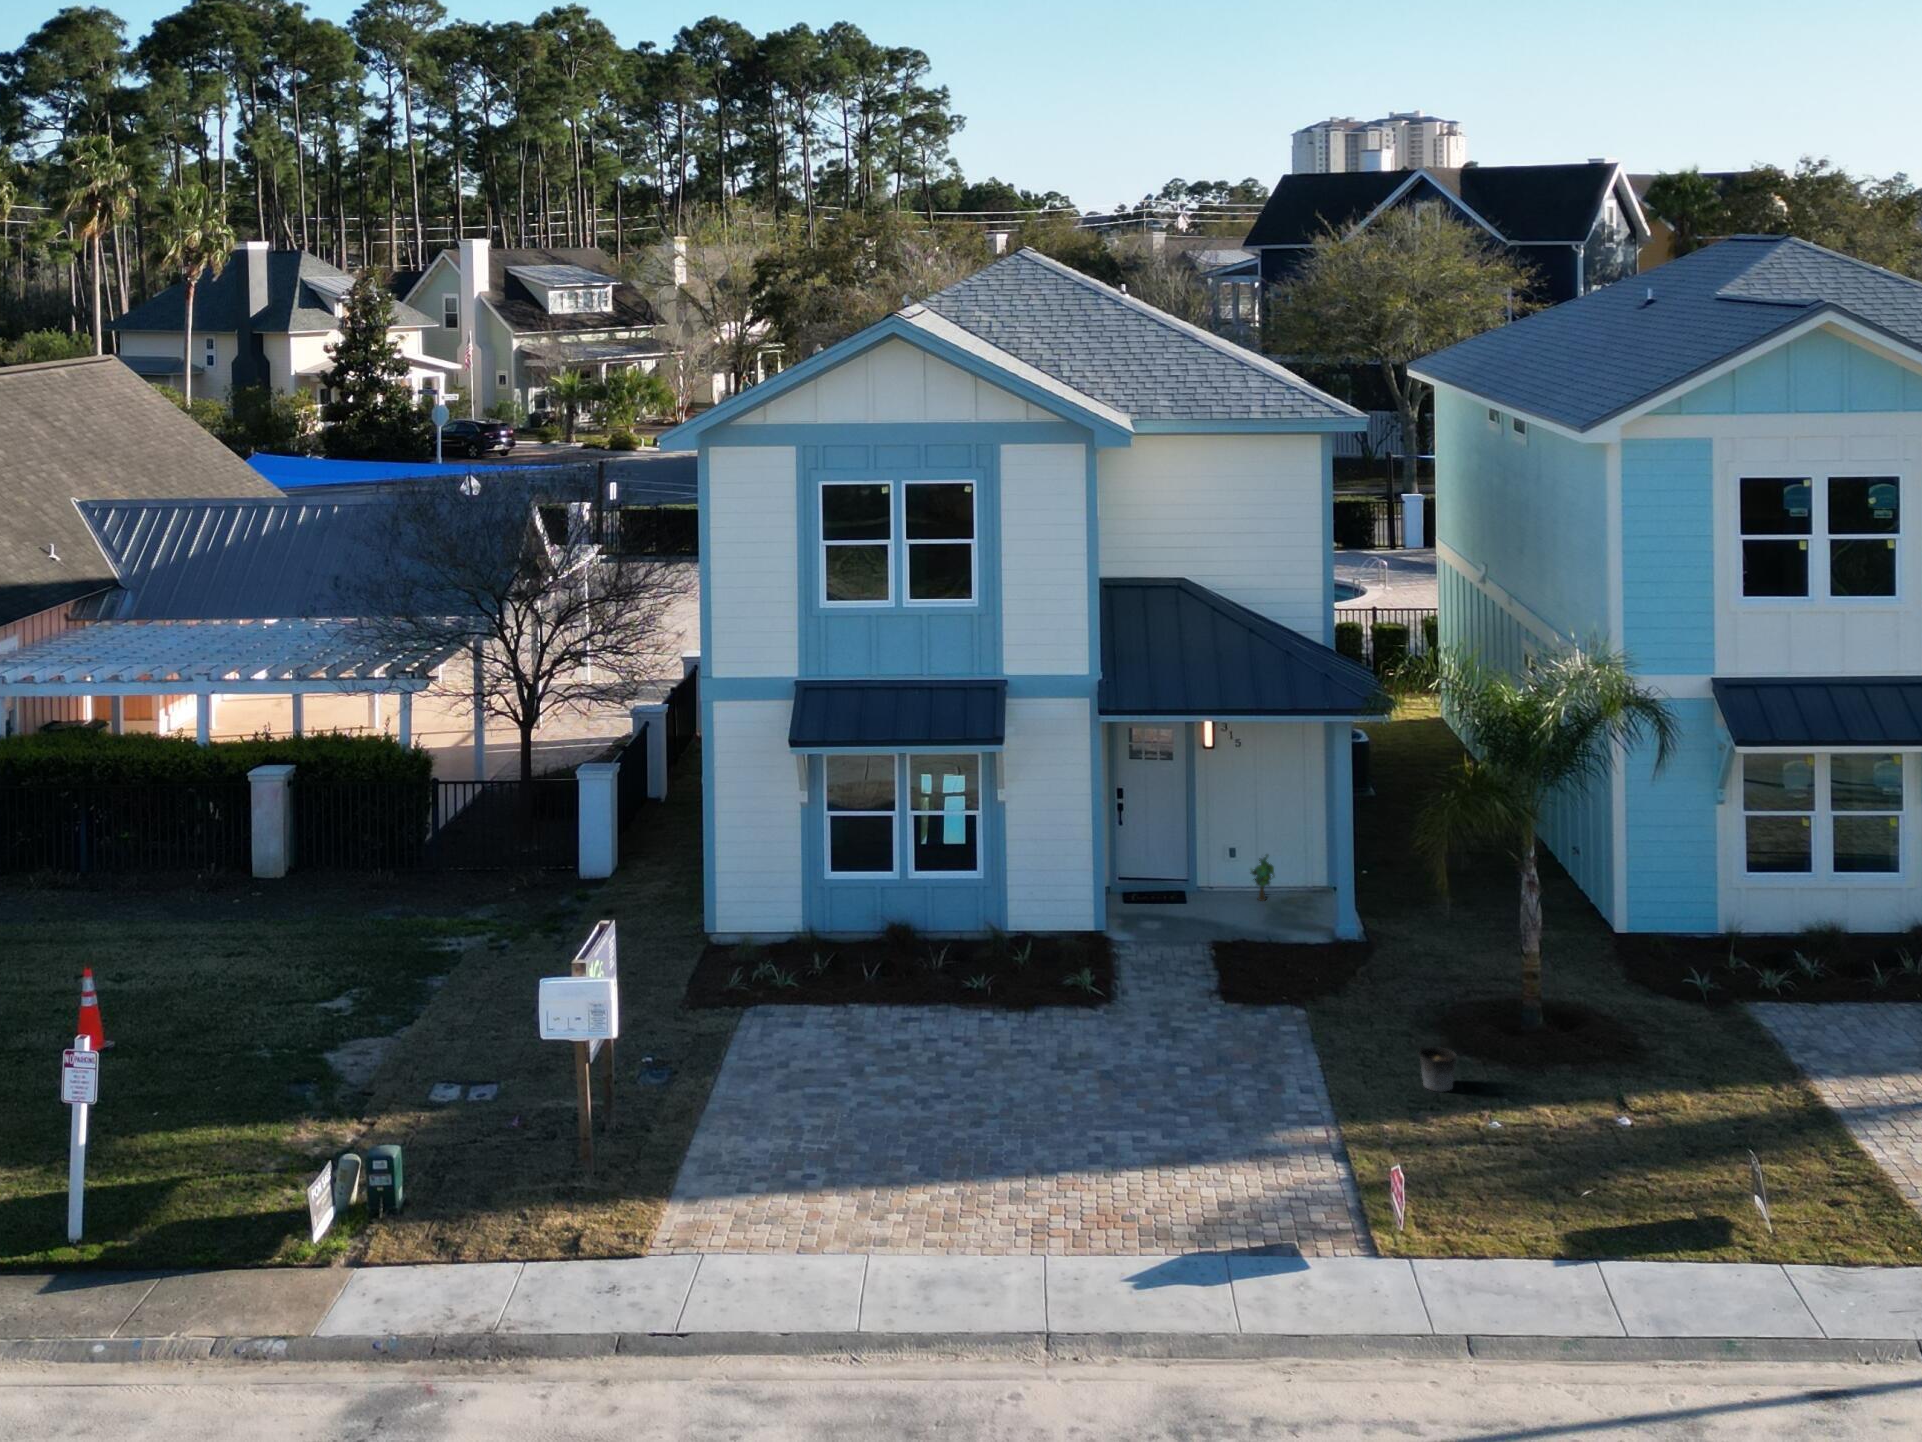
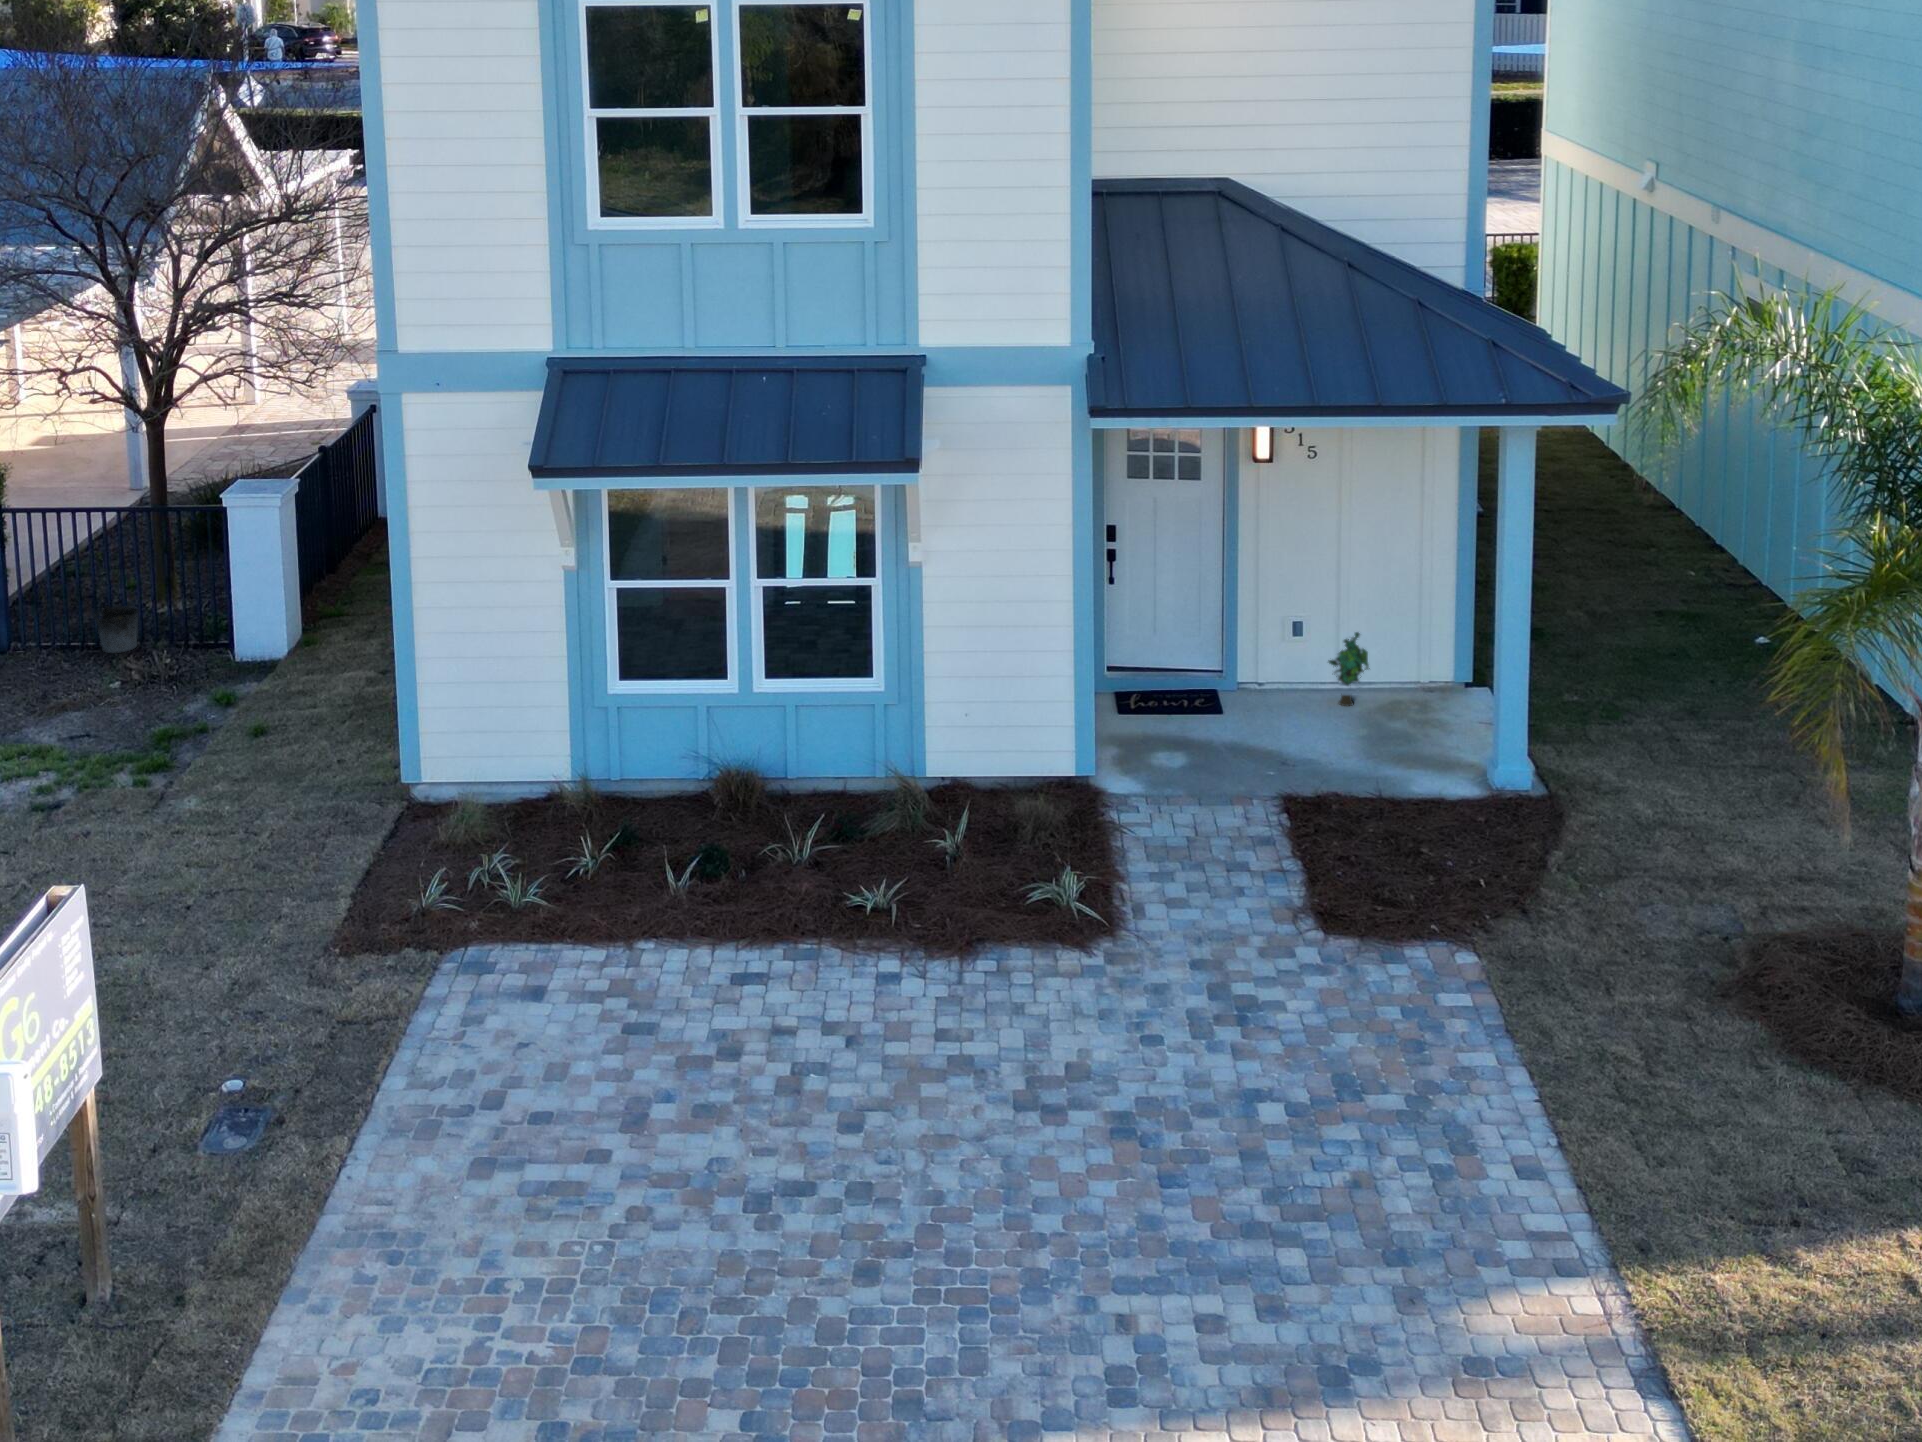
bucket: present [1418,1047,1457,1092] -> present [93,605,139,653]

